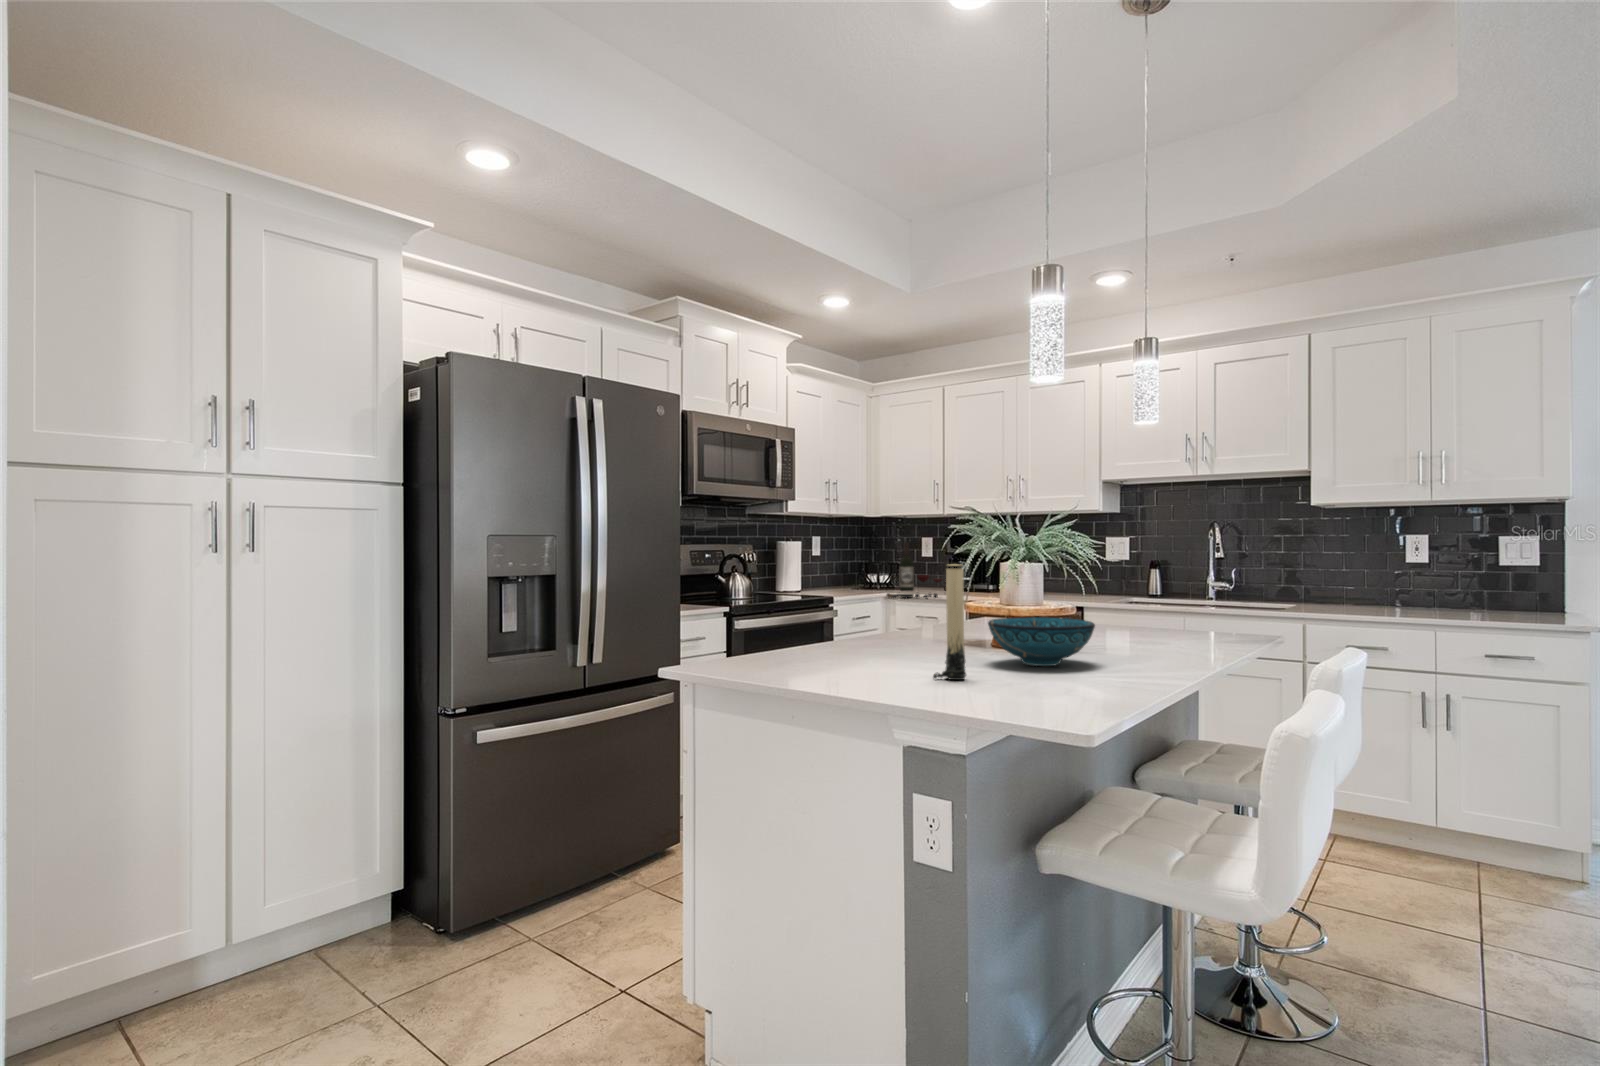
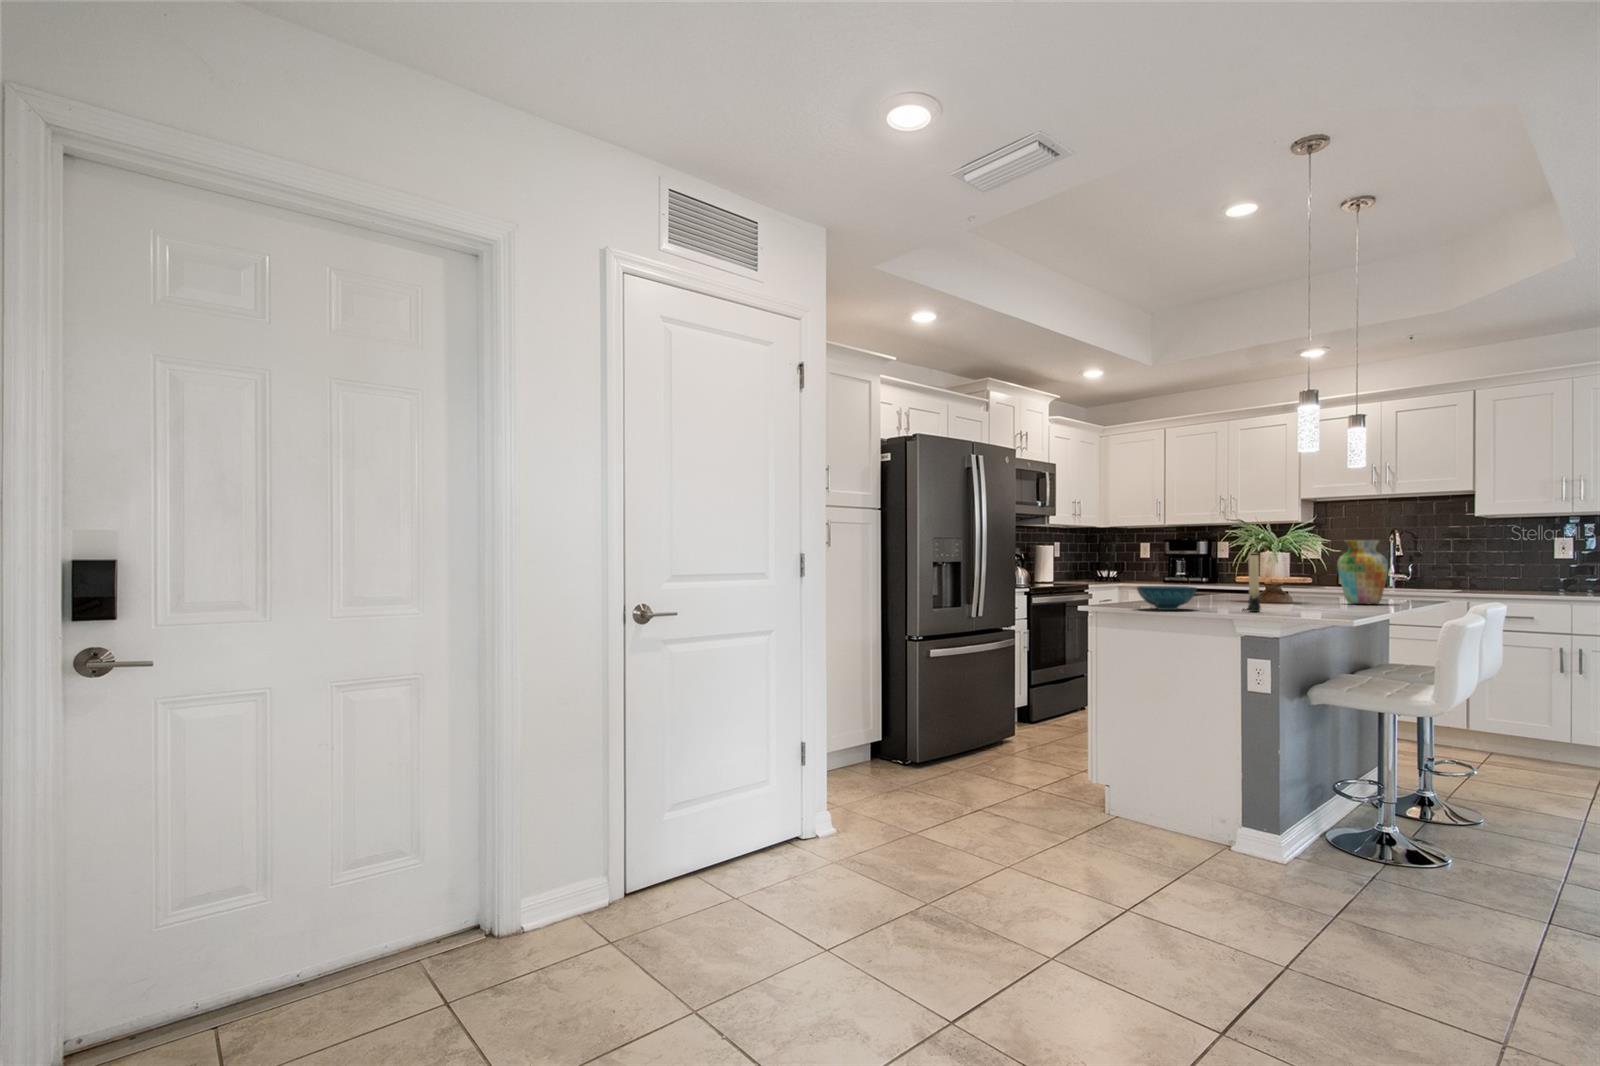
vase: none [1119,538,1196,648] -> present [1337,540,1388,604]
wine bottle: present [887,542,942,598] -> none [1118,545,1166,587]
decorative bowl: present [988,617,1095,666] -> present [1137,586,1196,610]

